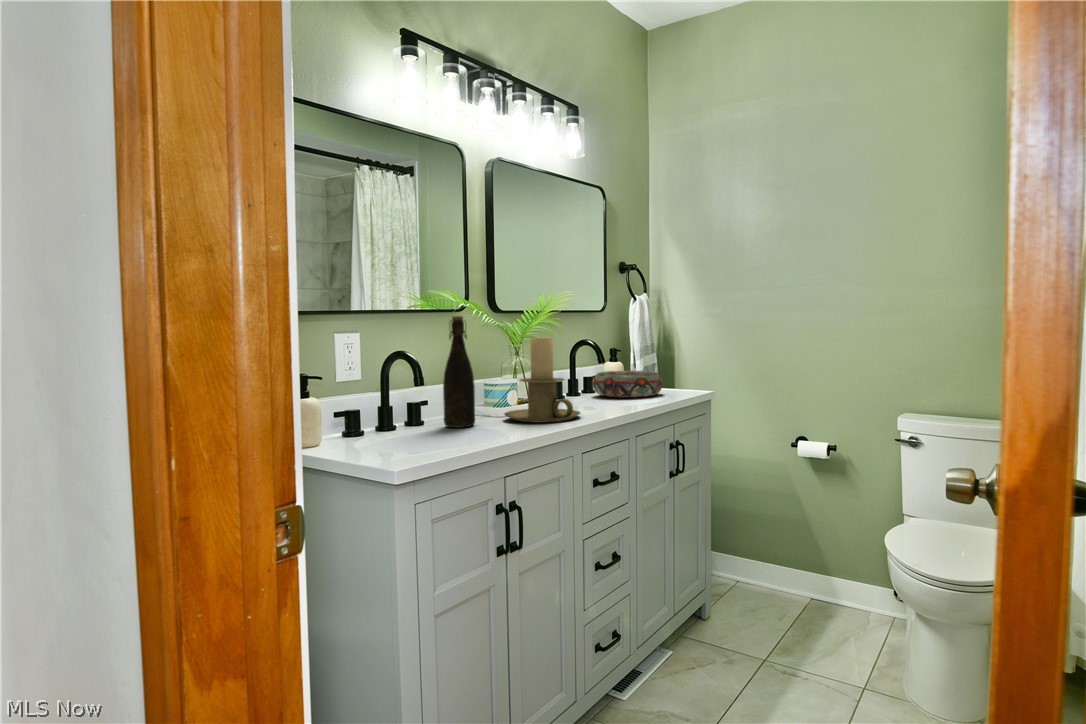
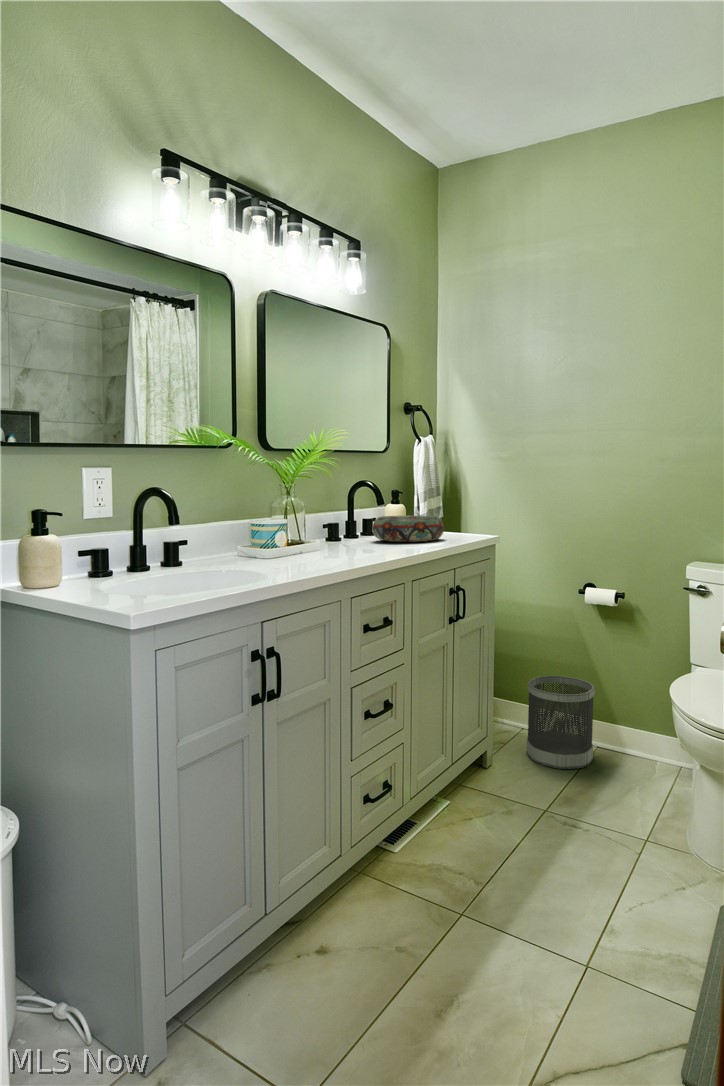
bottle: present [443,316,475,428] -> none [201,453,235,568]
candle holder: present [504,337,580,423] -> none [267,476,347,564]
wastebasket: none [744,526,811,620] -> present [526,676,595,769]

